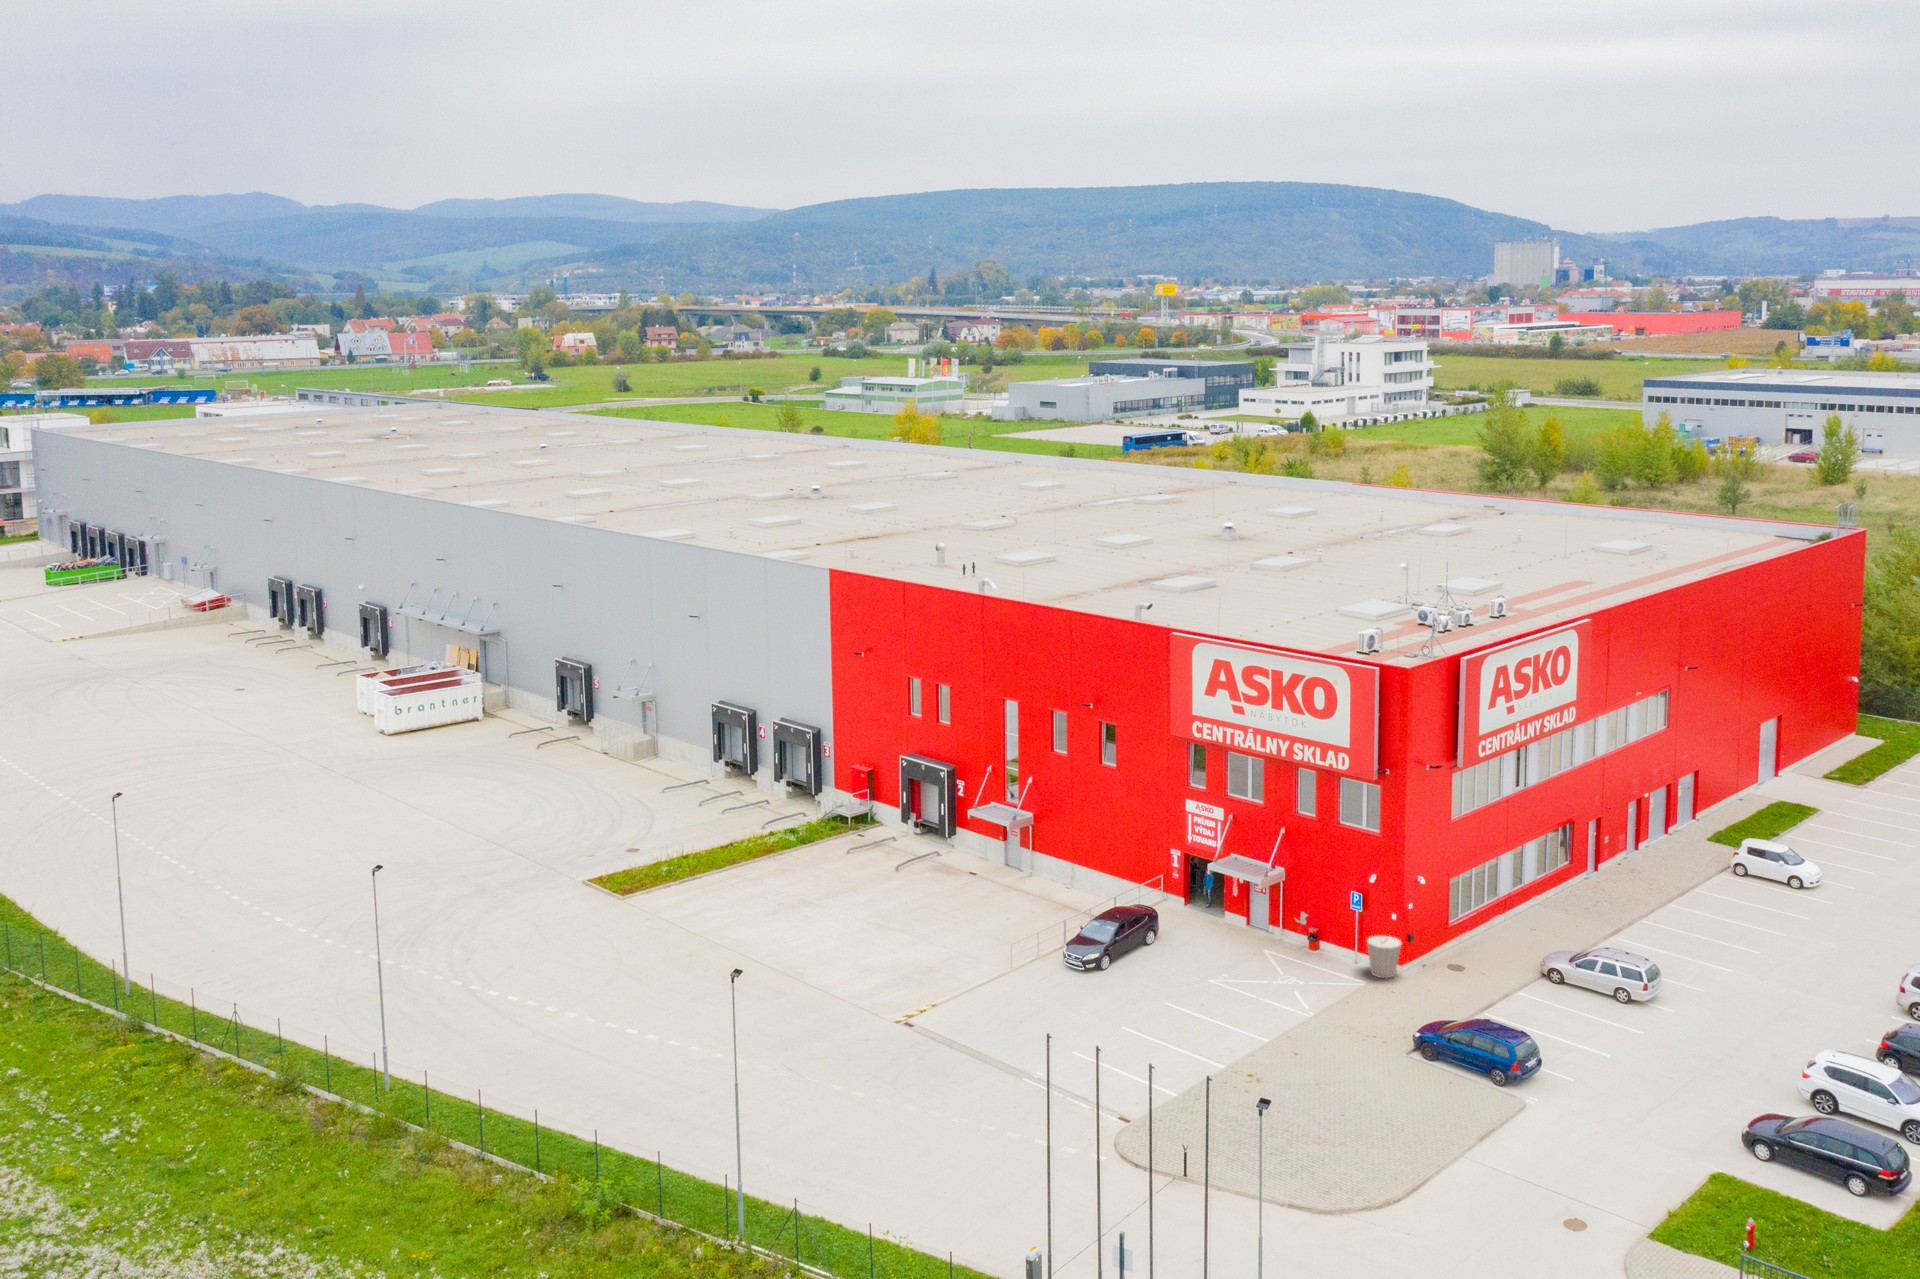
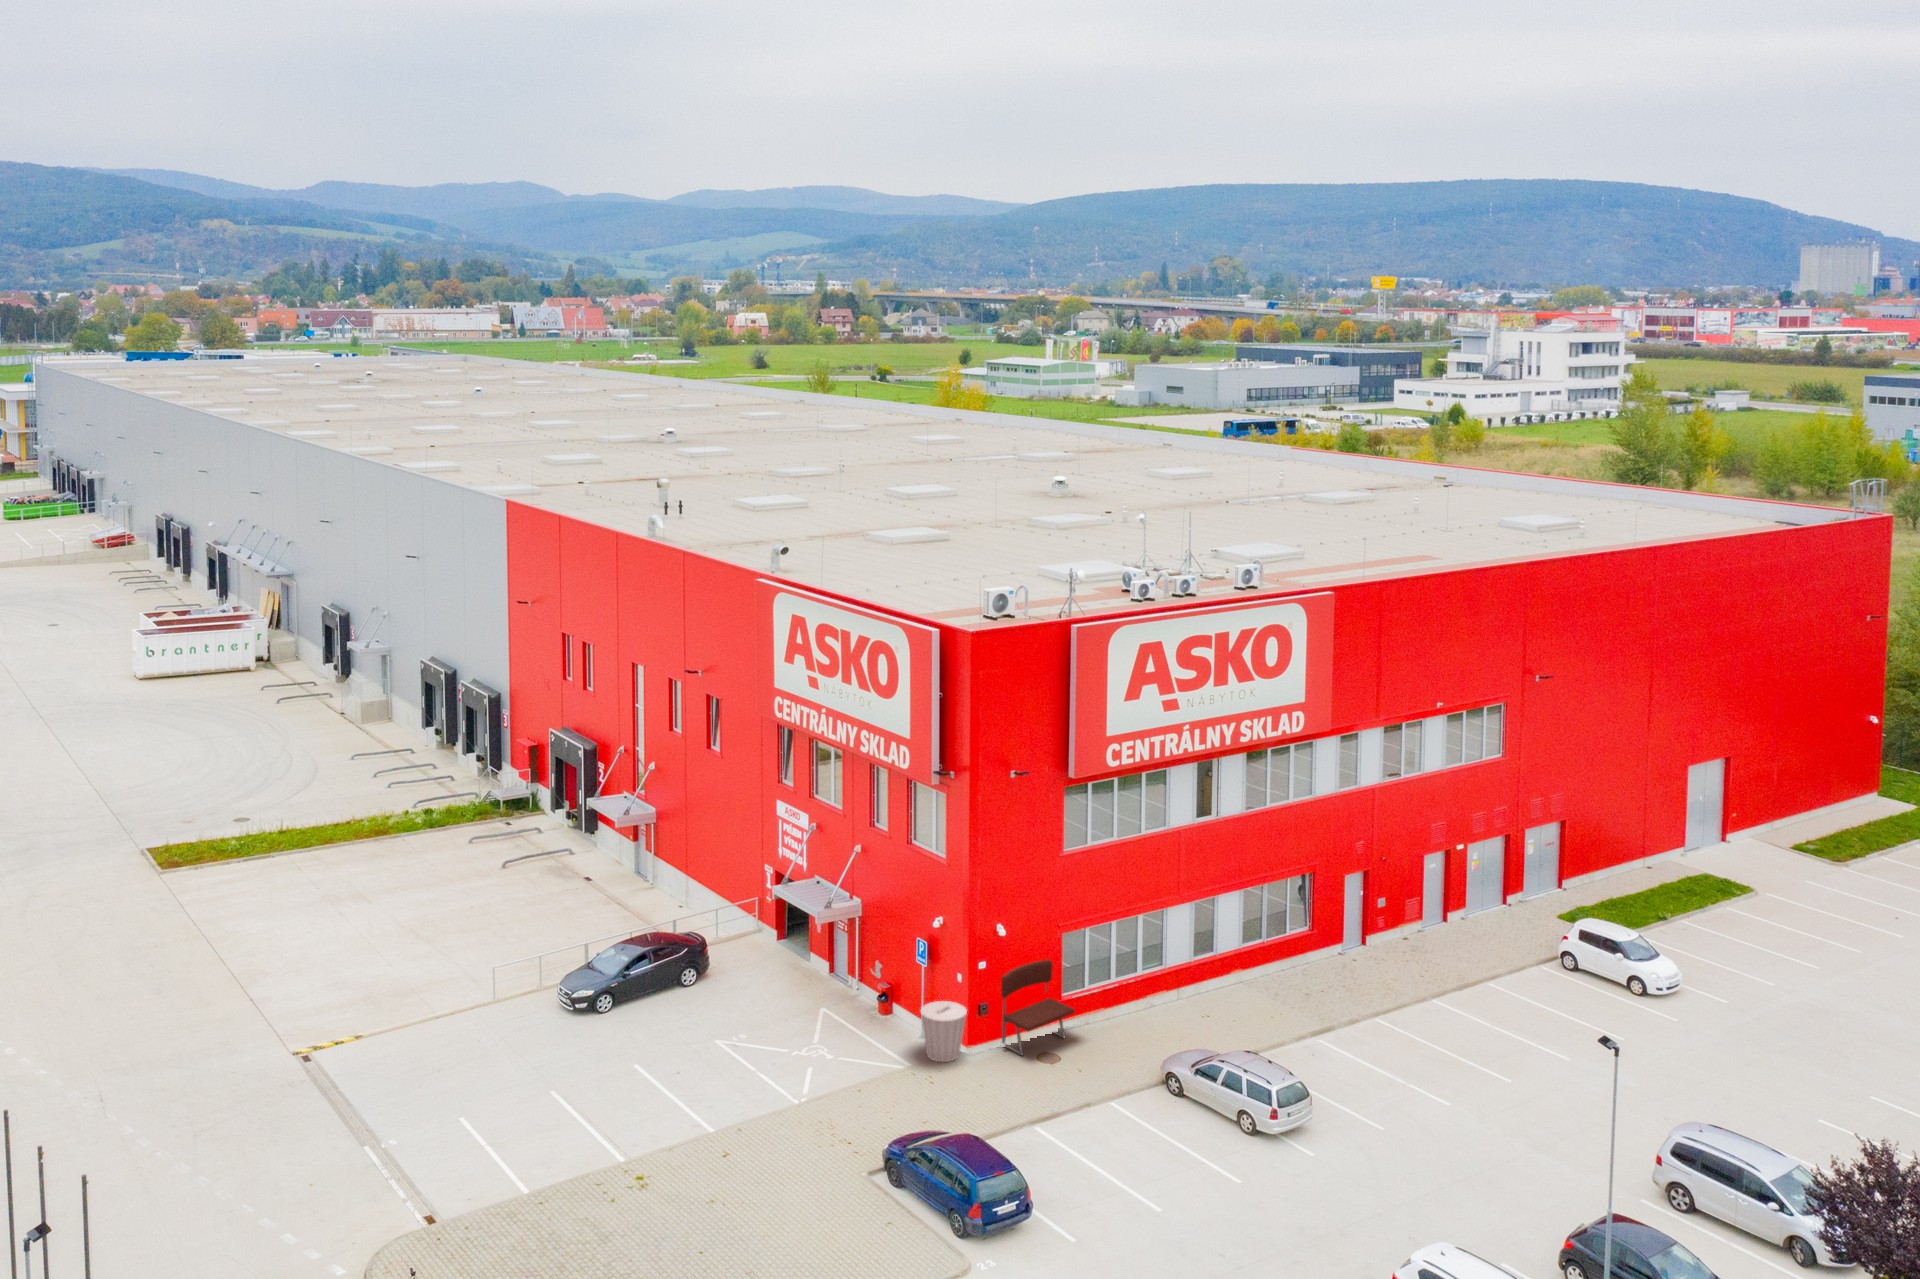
bench: none [1418,901,1466,970] -> present [1001,959,1075,1055]

